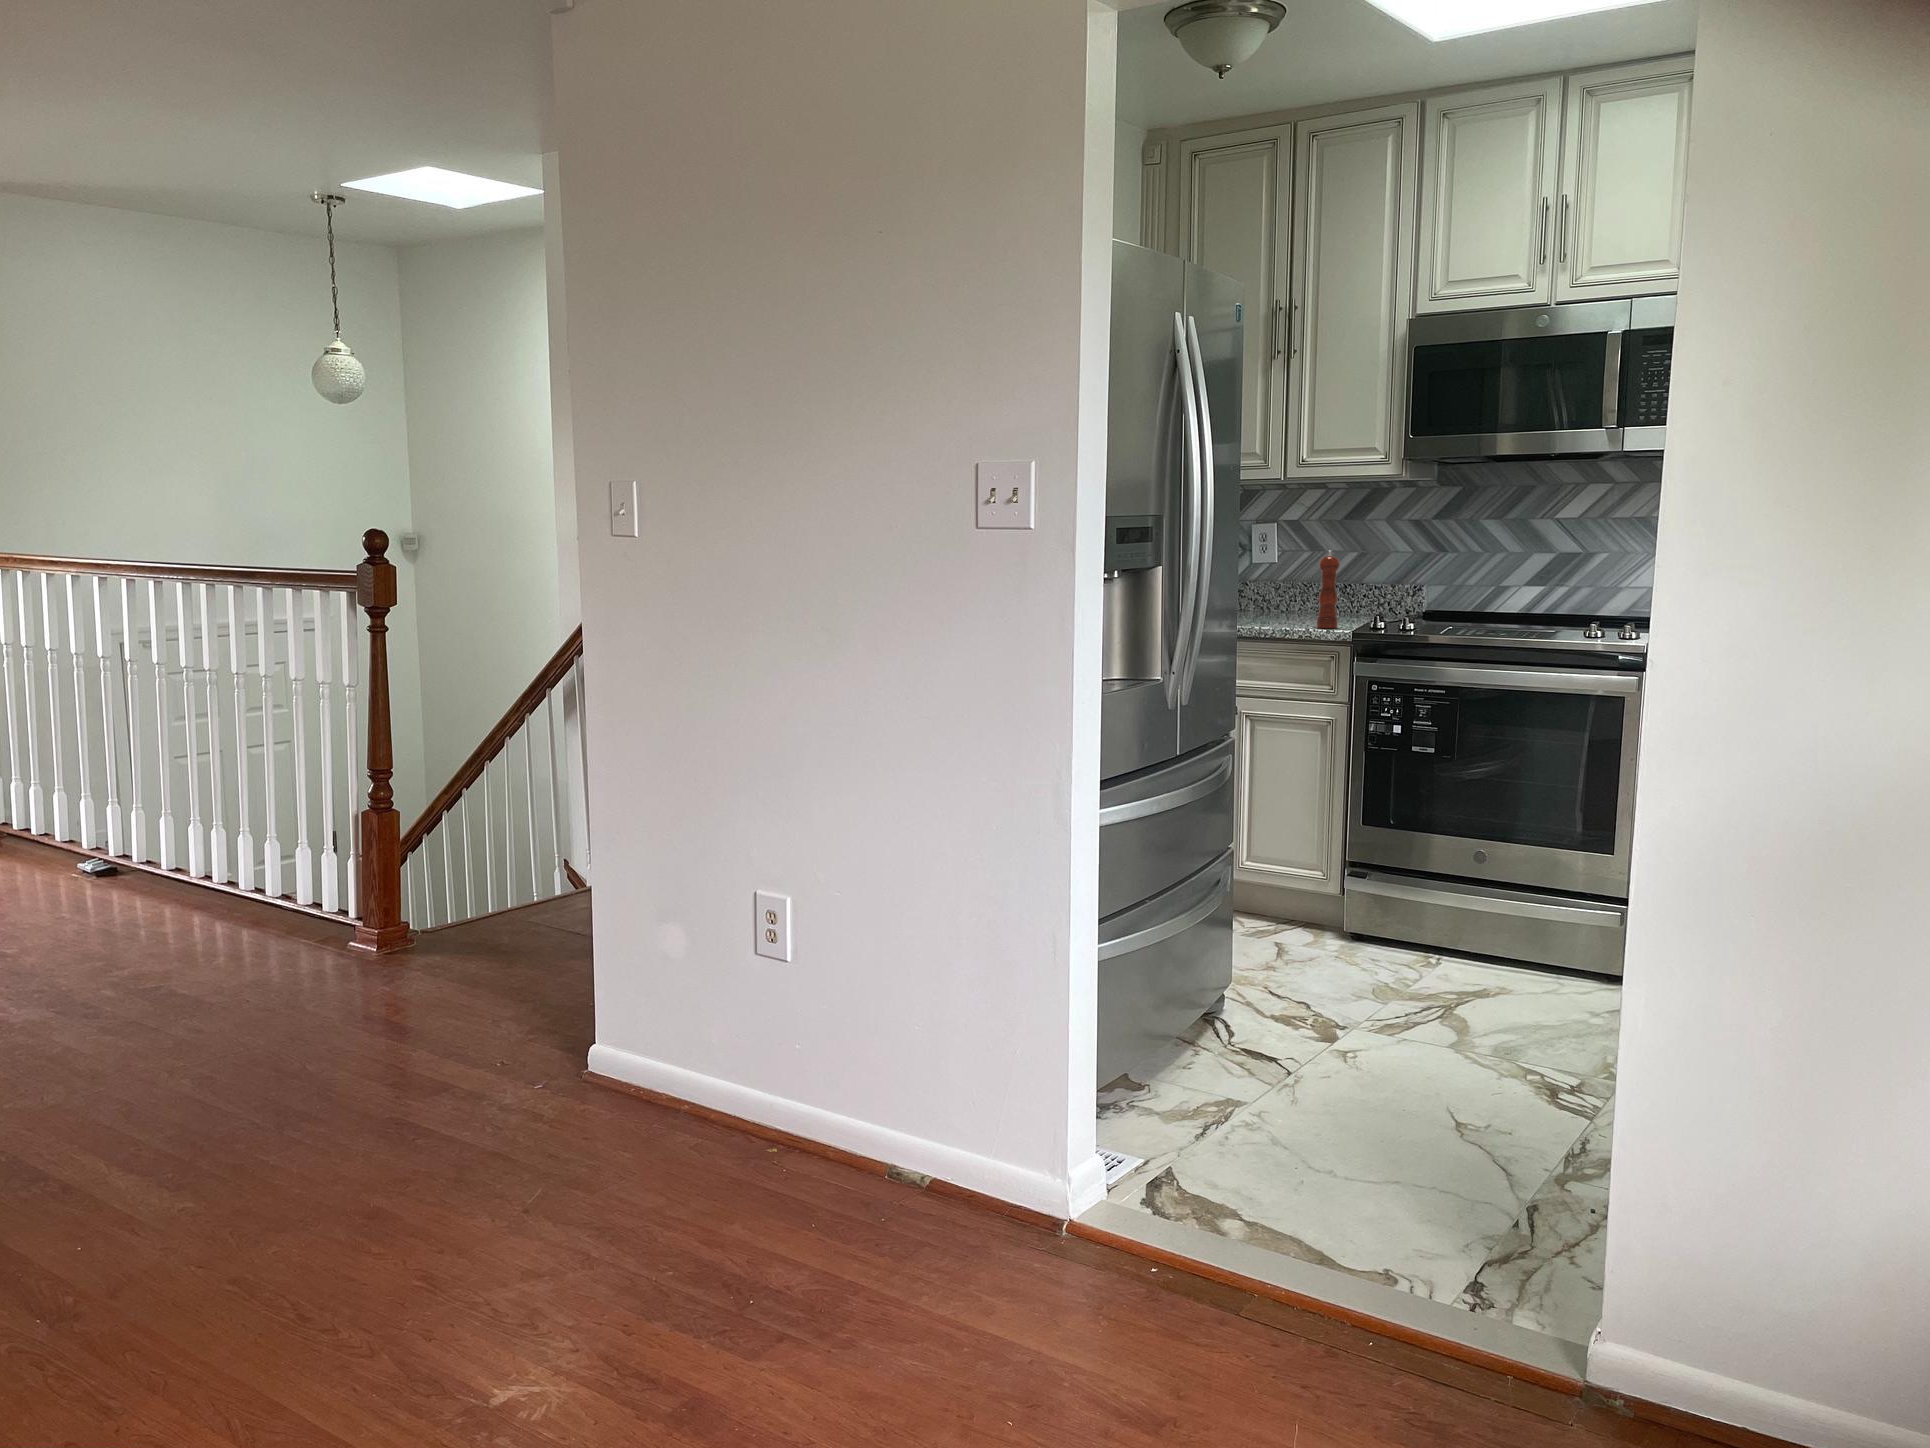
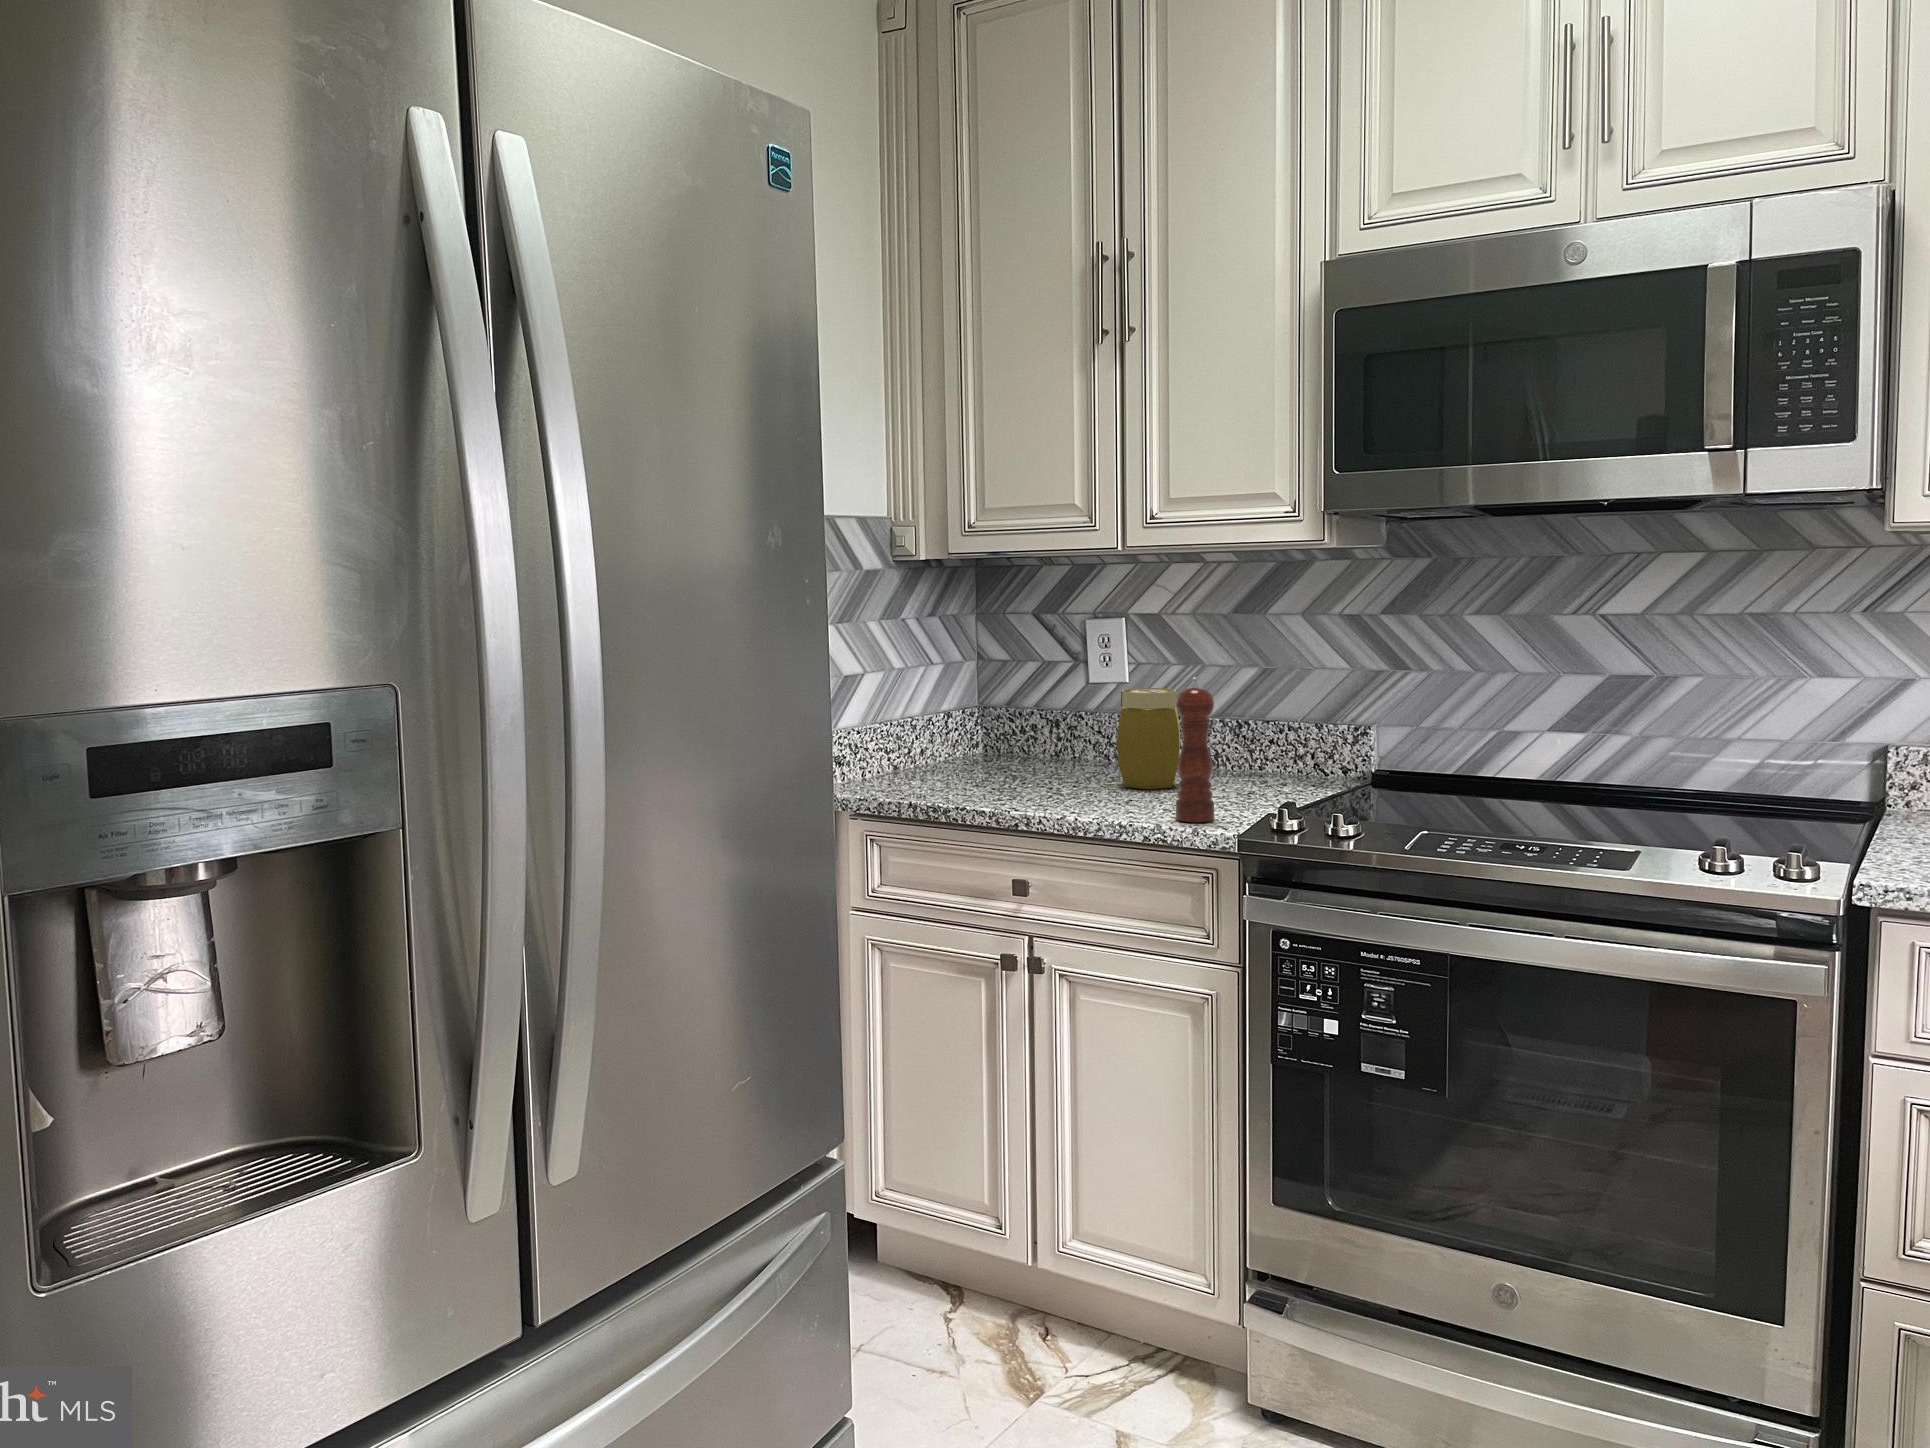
jar: none [1277,563,1313,620] -> present [1117,688,1180,789]

